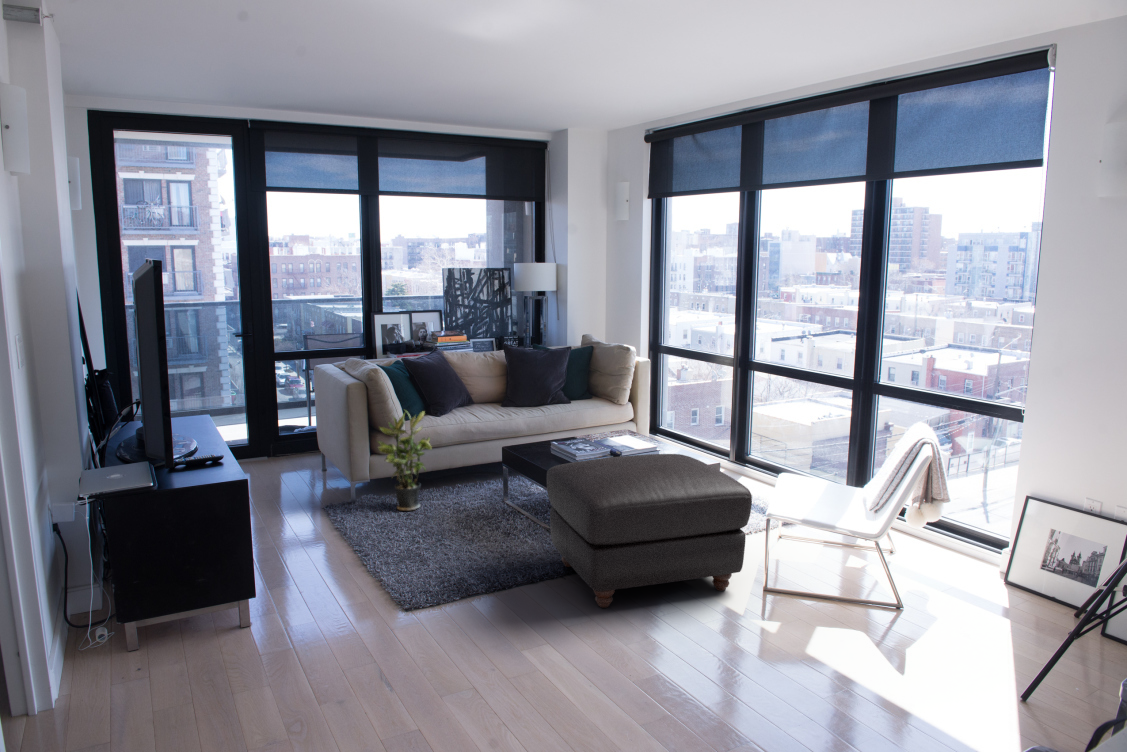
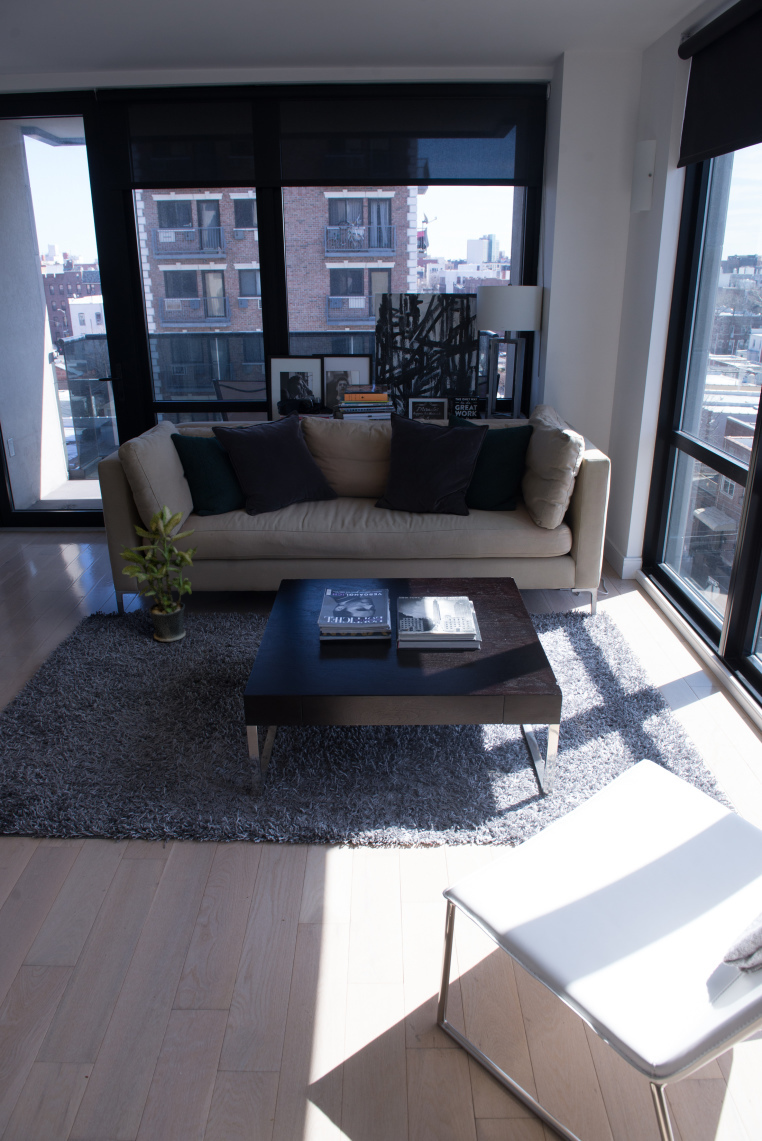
ottoman: present [547,454,752,608] -> none [47,657,428,977]

